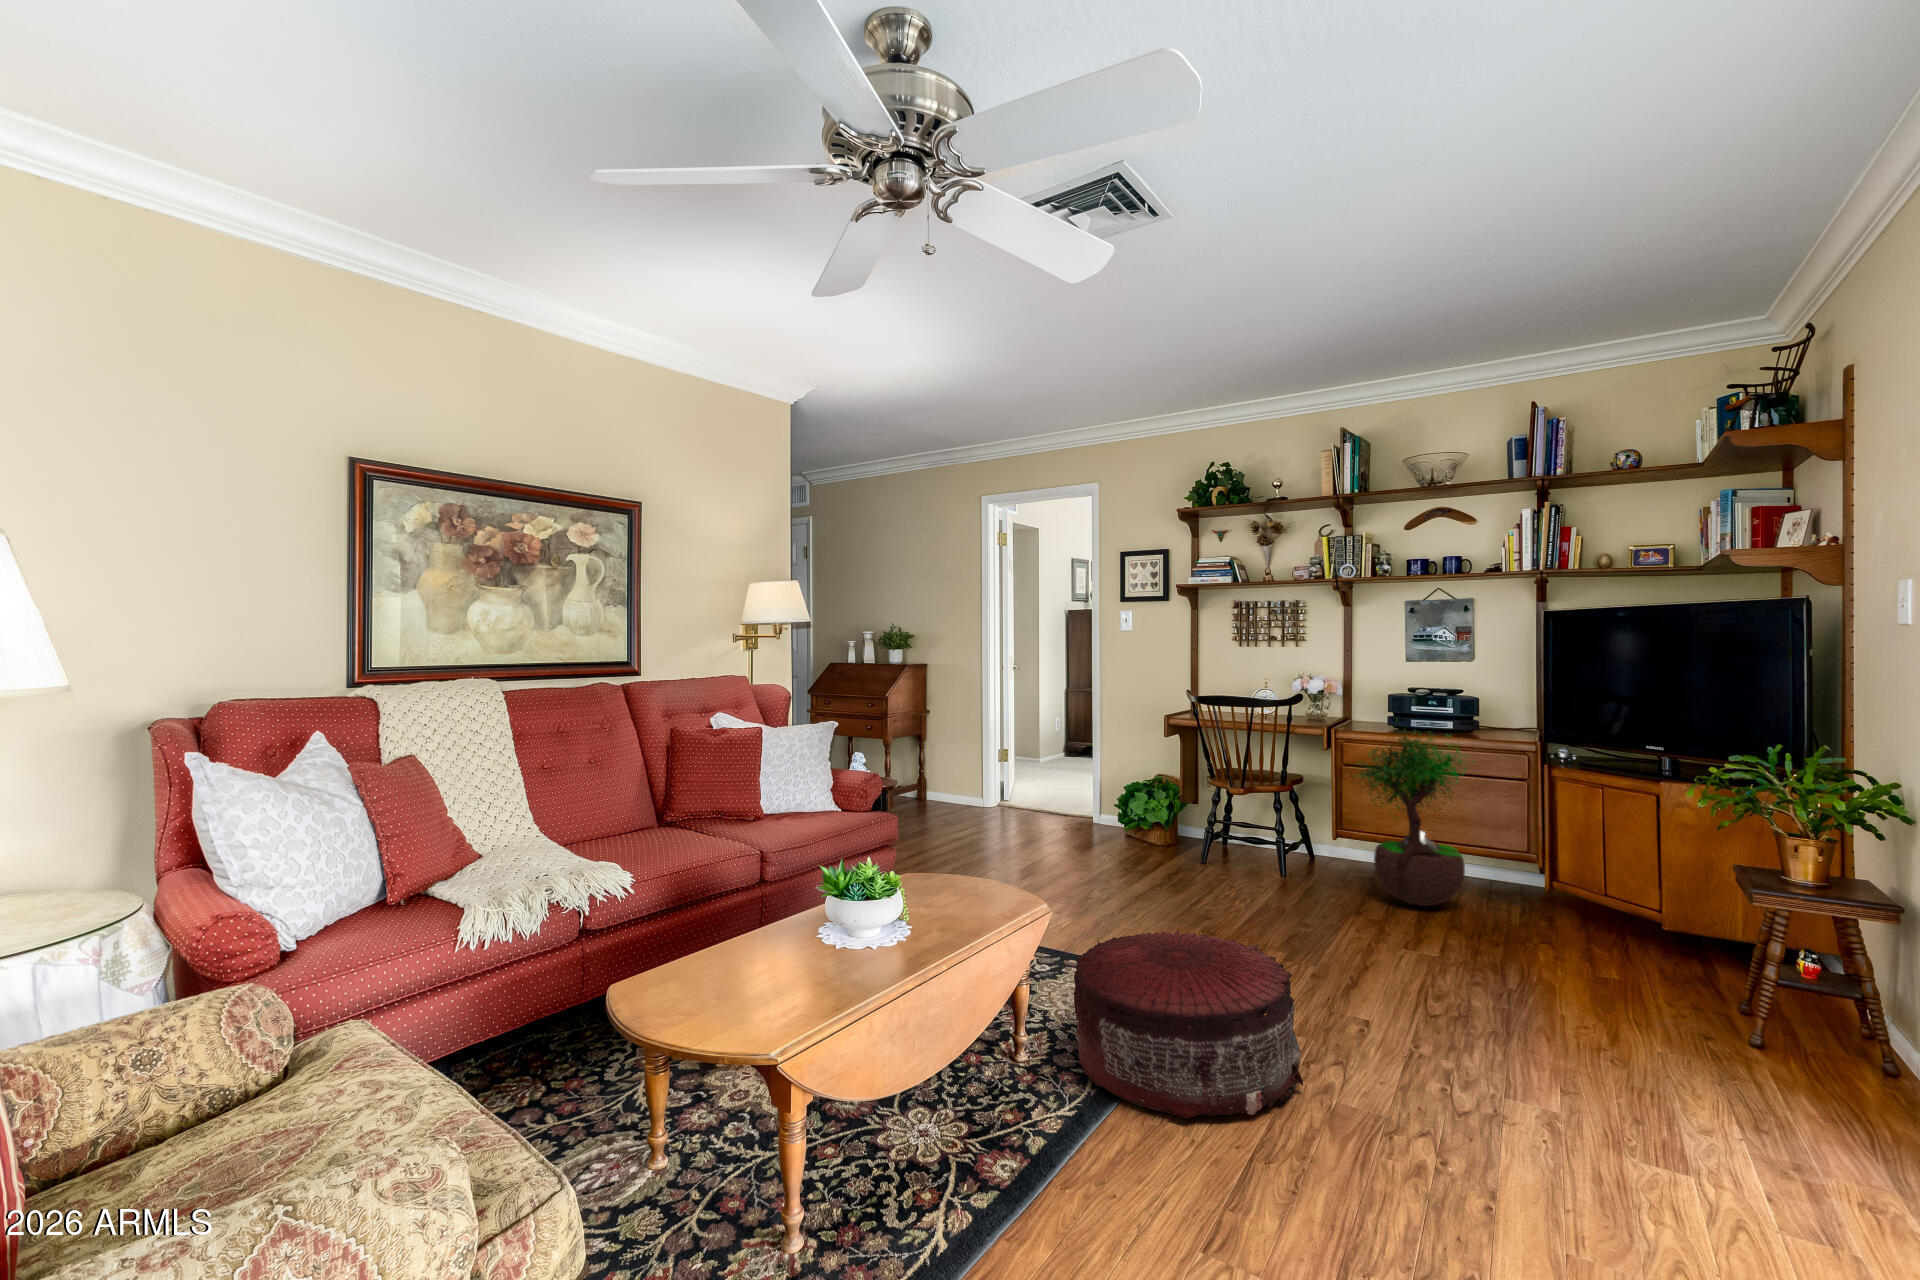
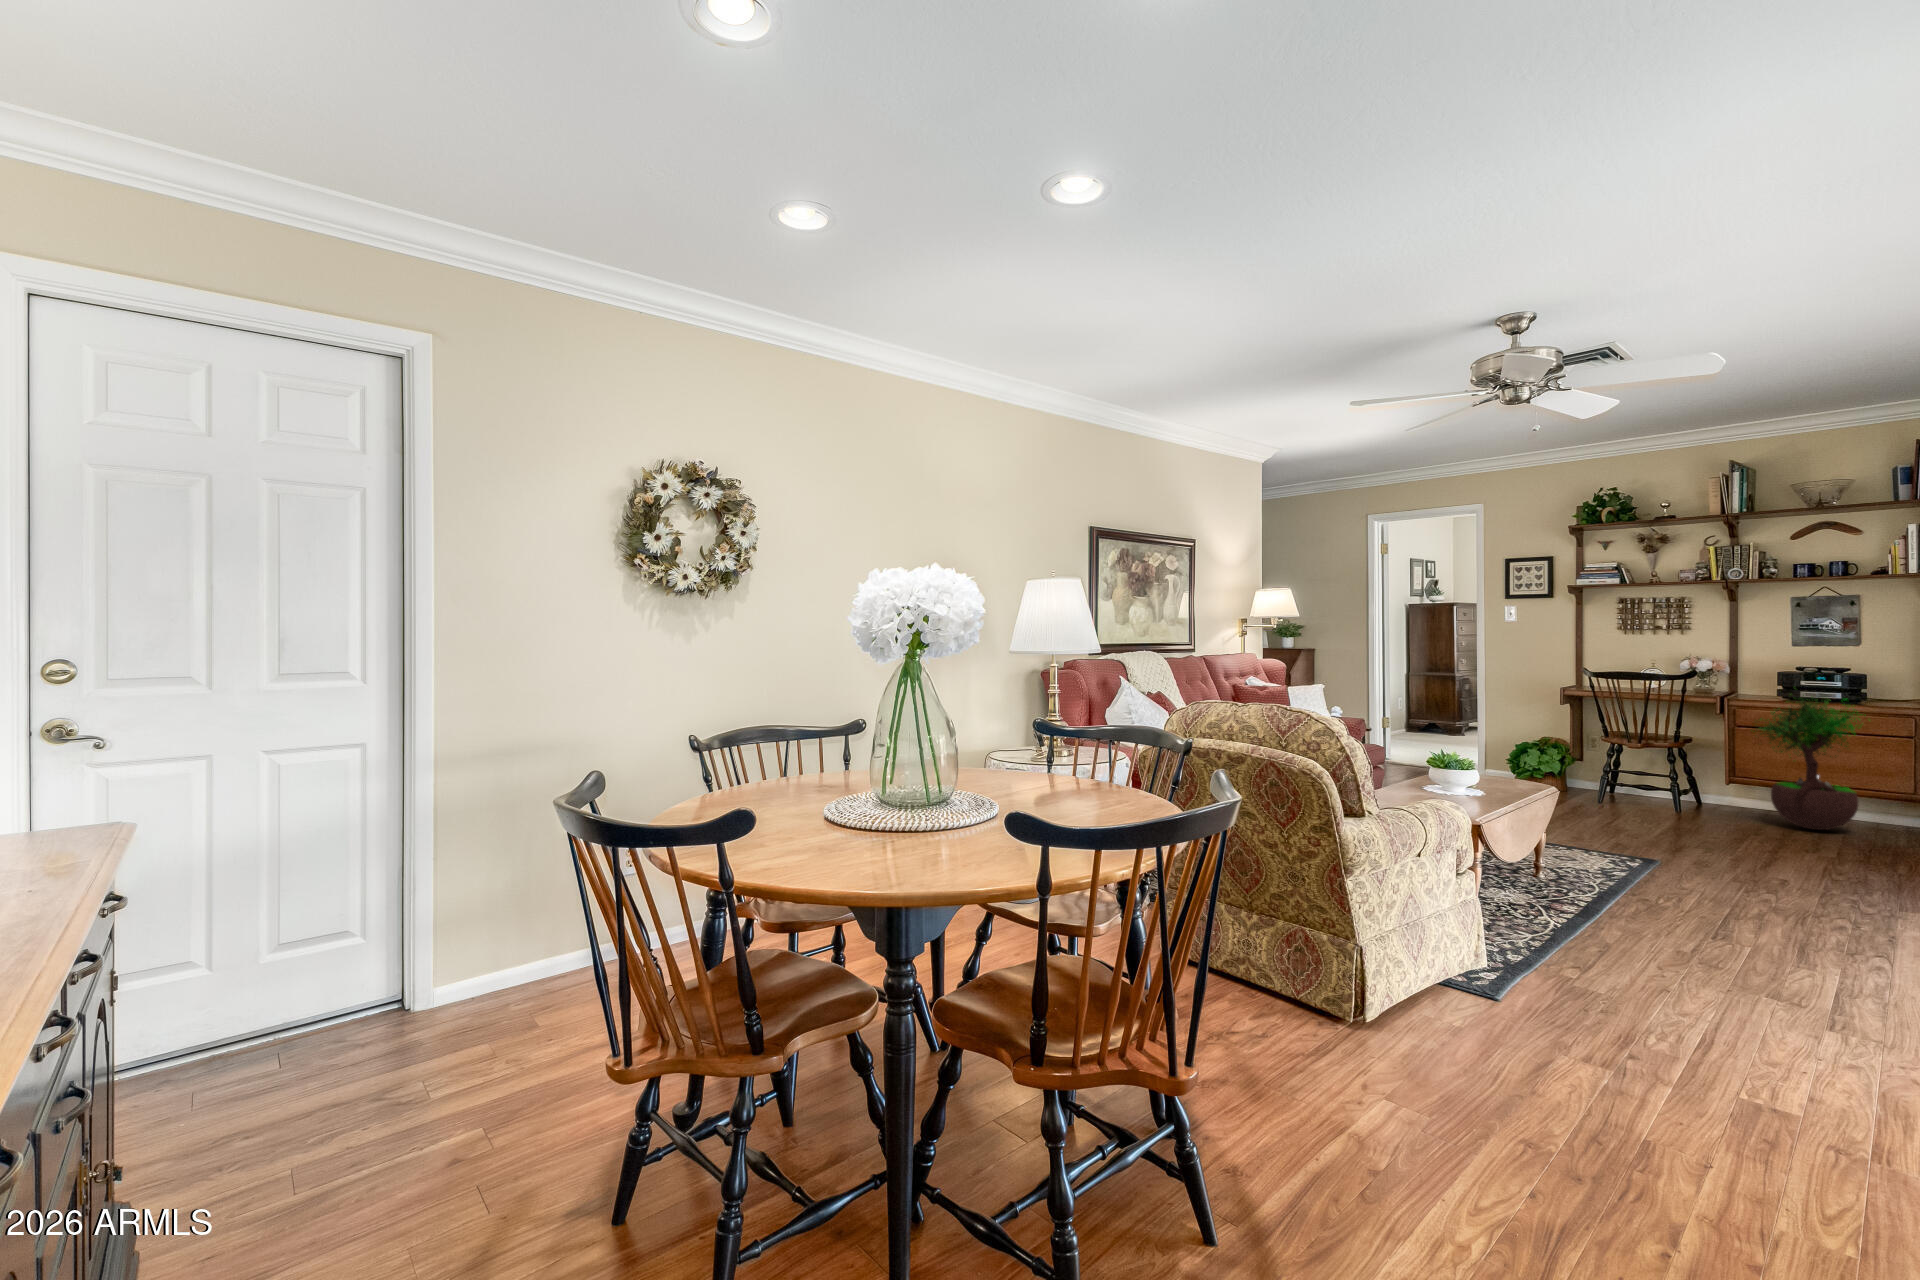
pouf: present [1074,929,1303,1119] -> none [1584,810,1765,903]

